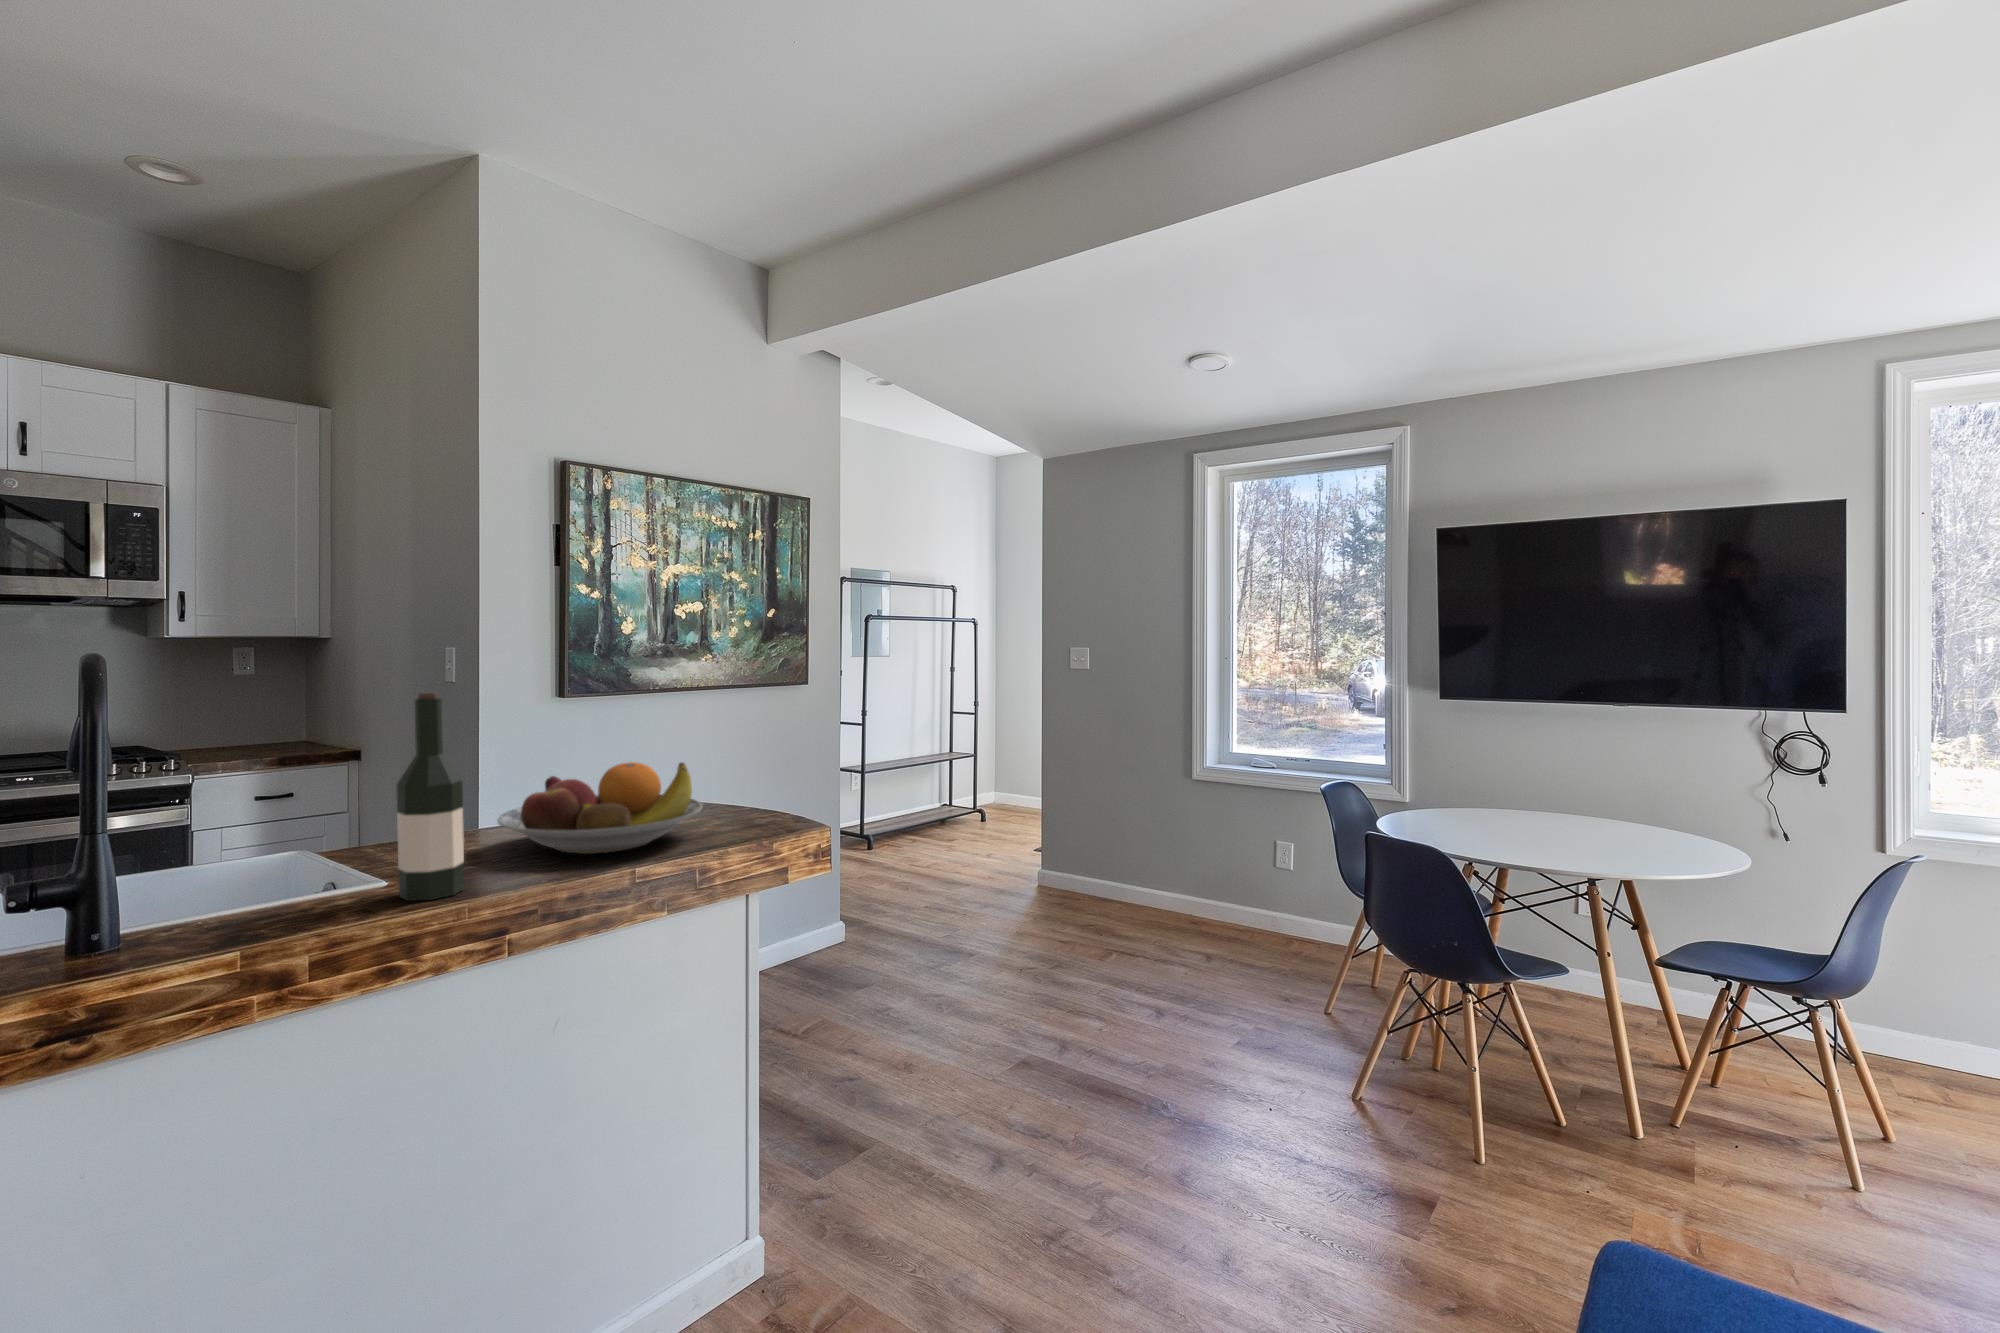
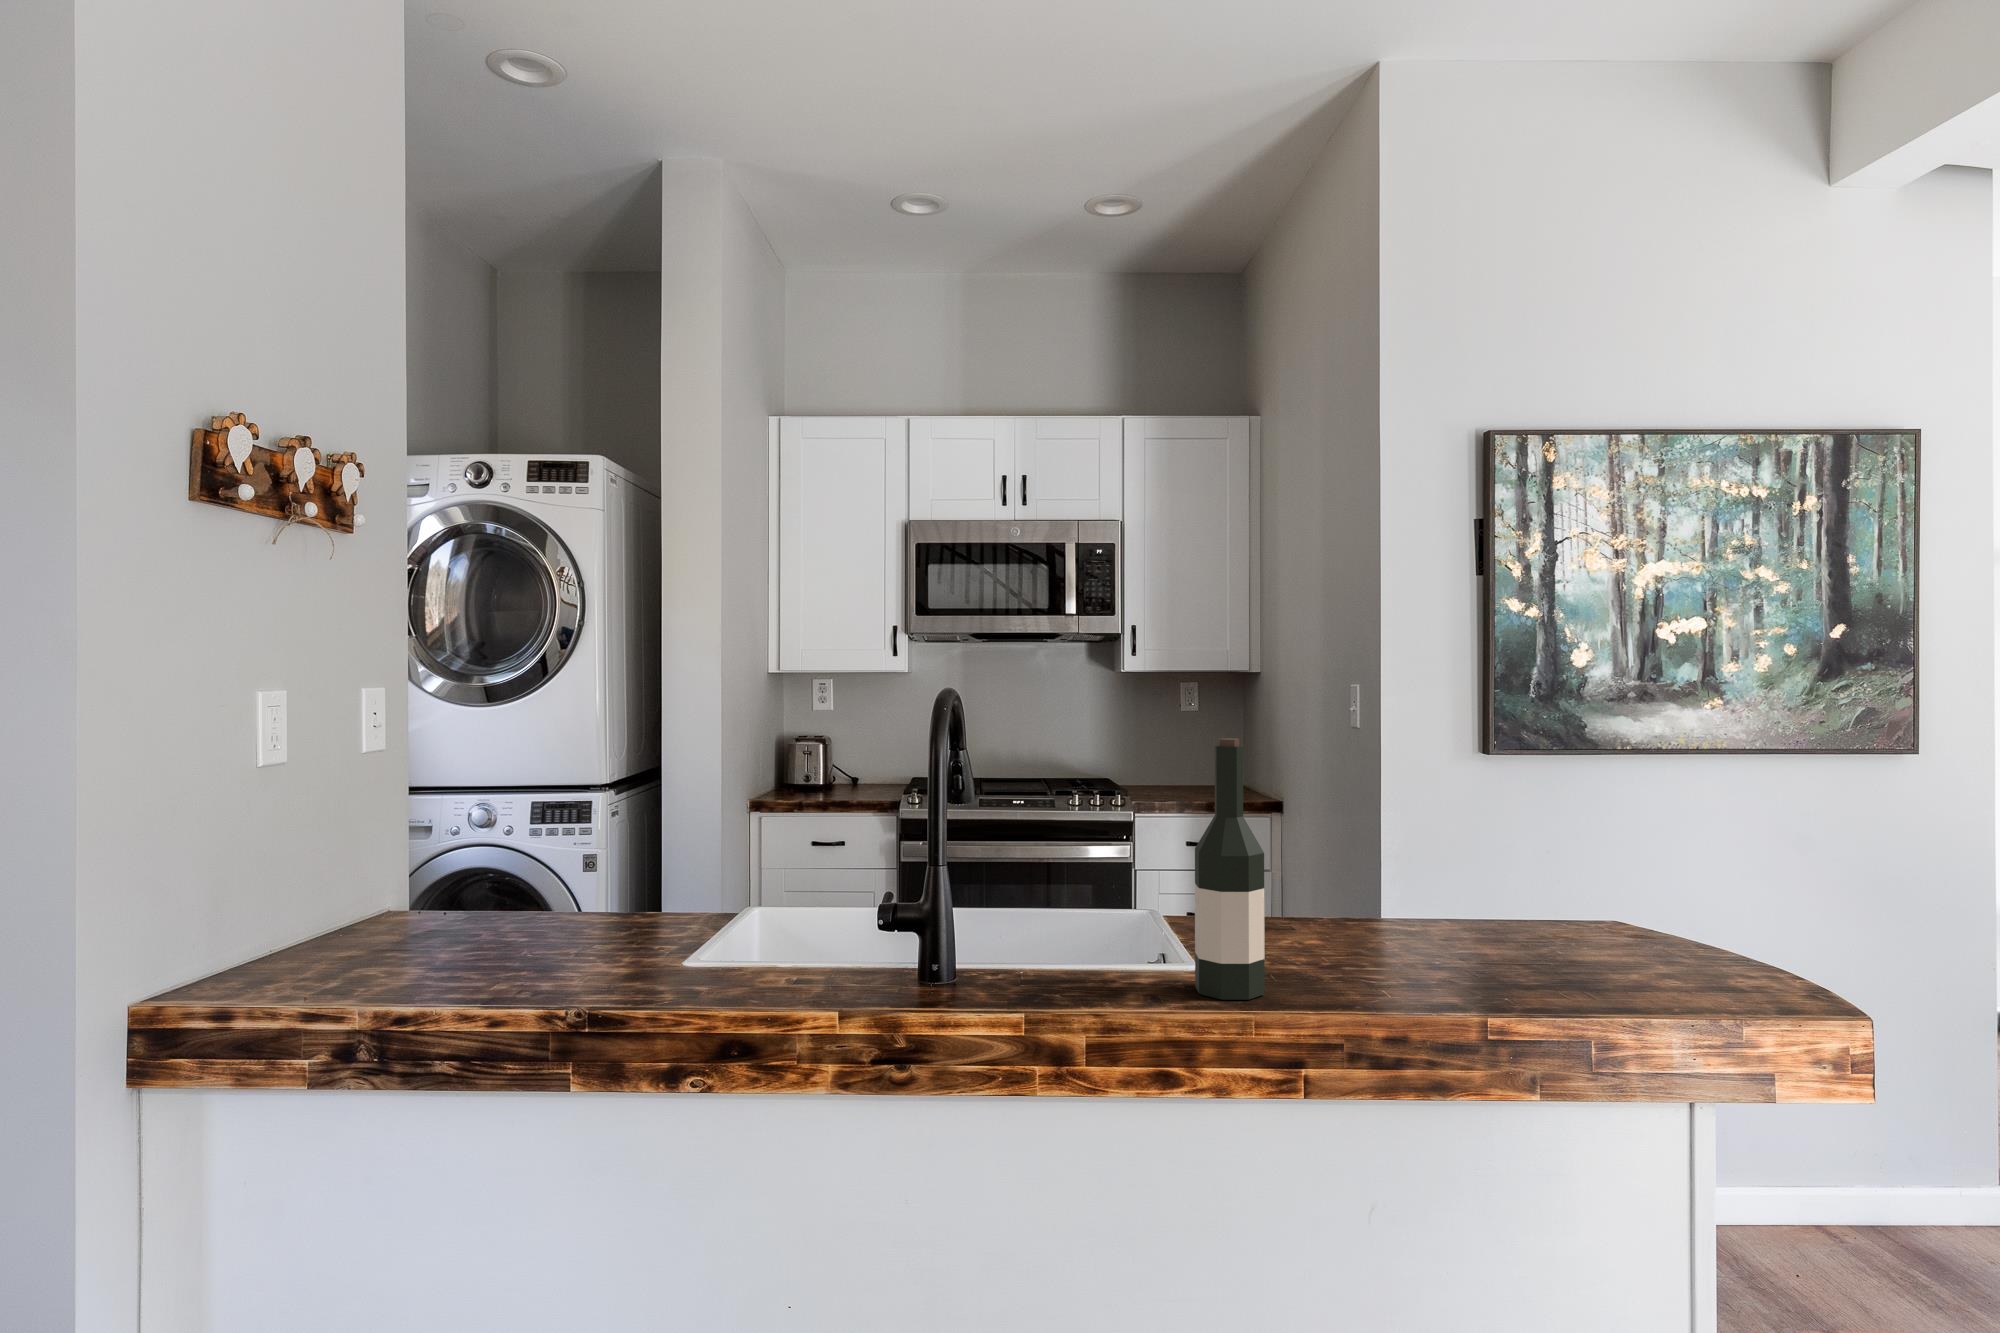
fruit bowl: present [497,762,703,854] -> none [1329,854,1622,984]

